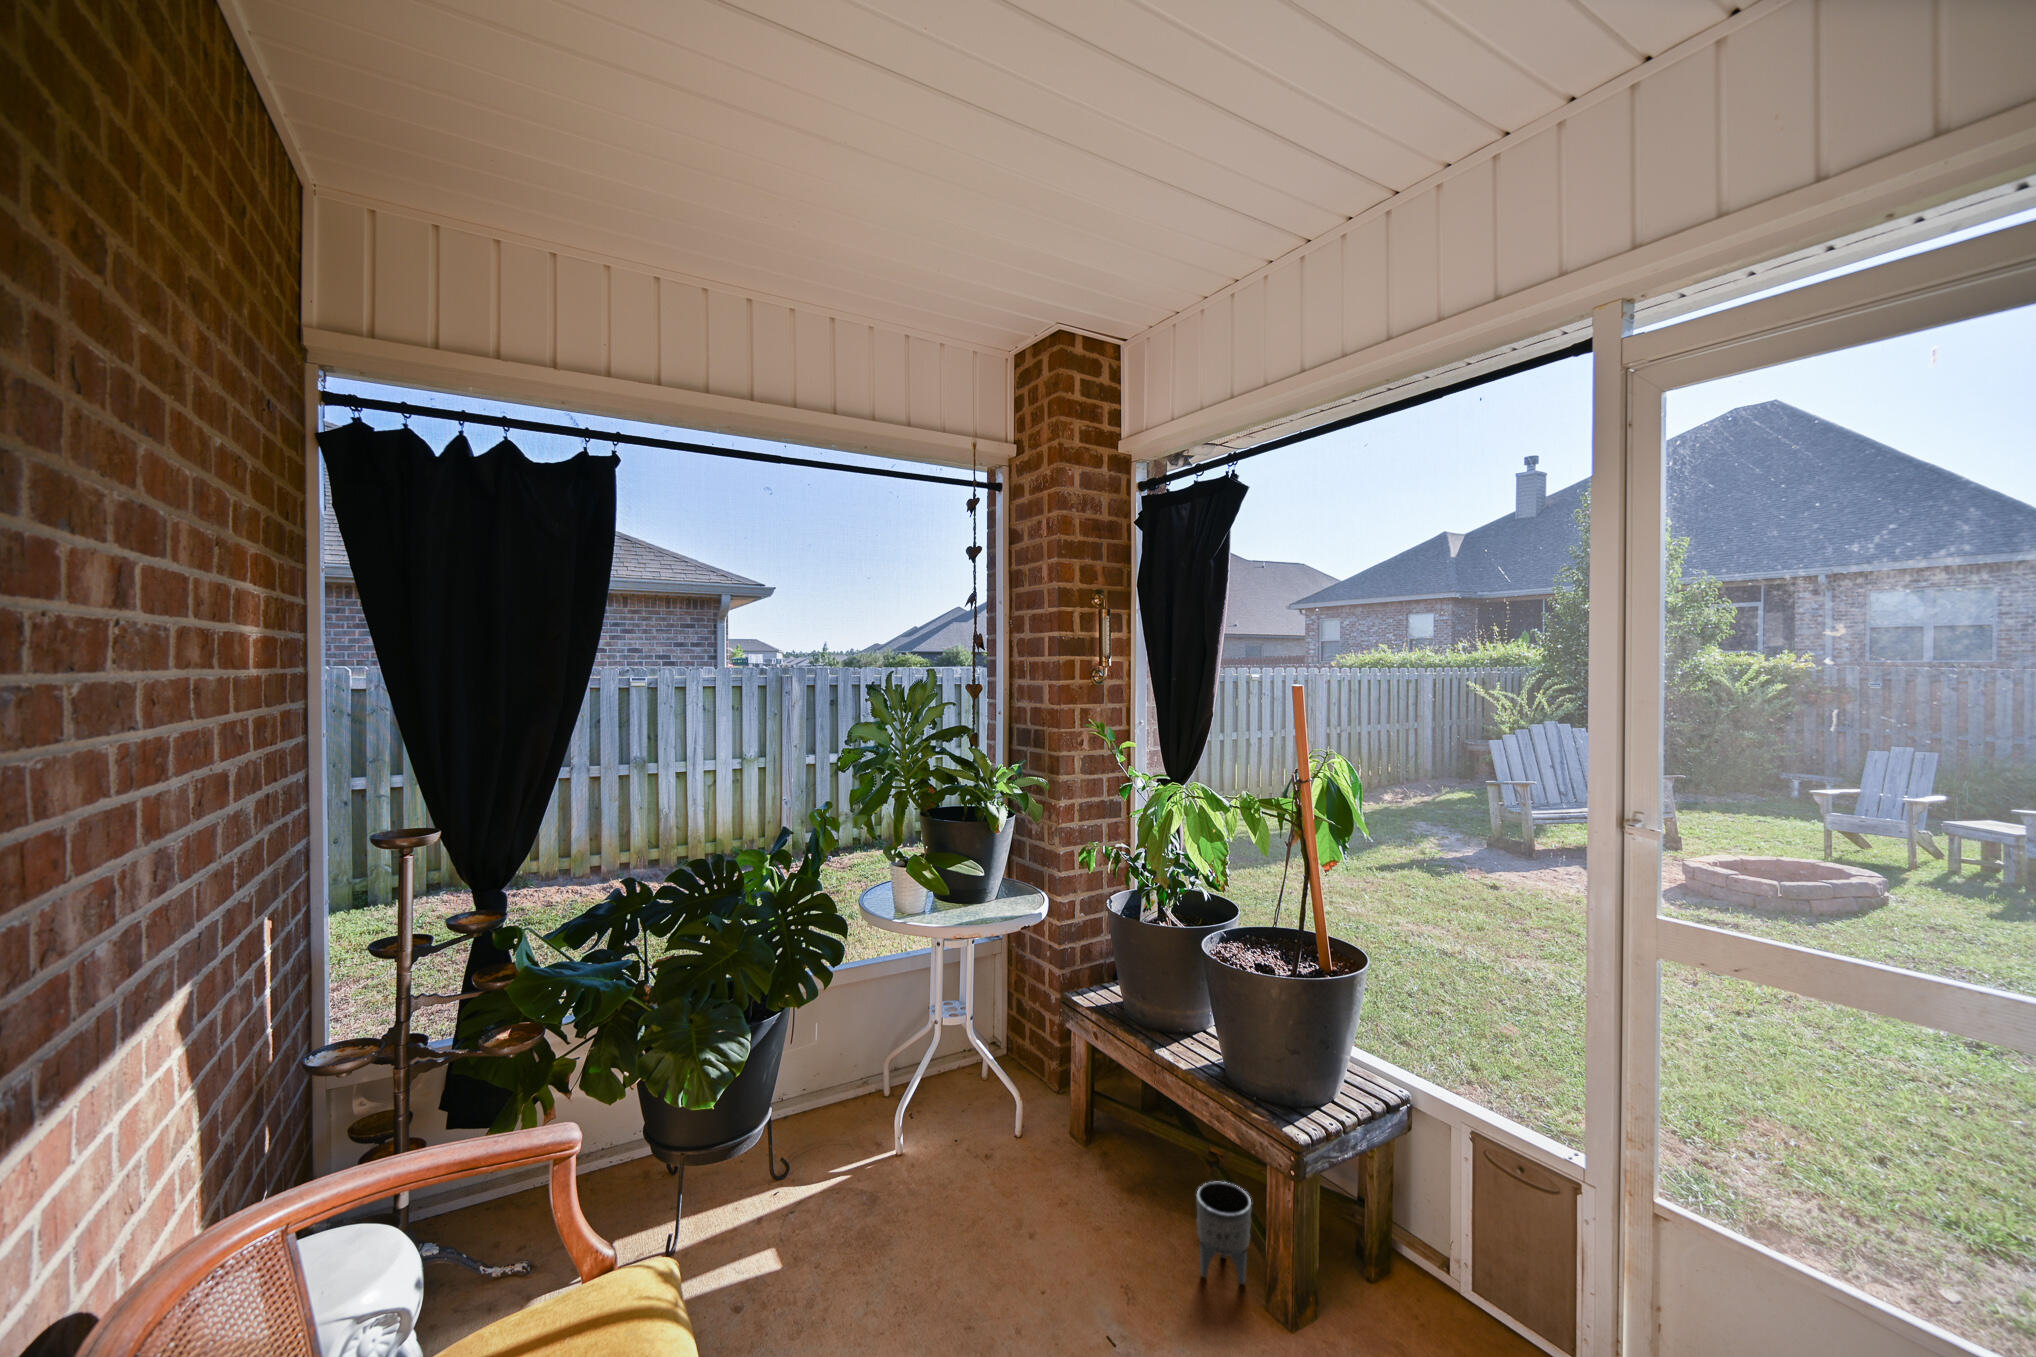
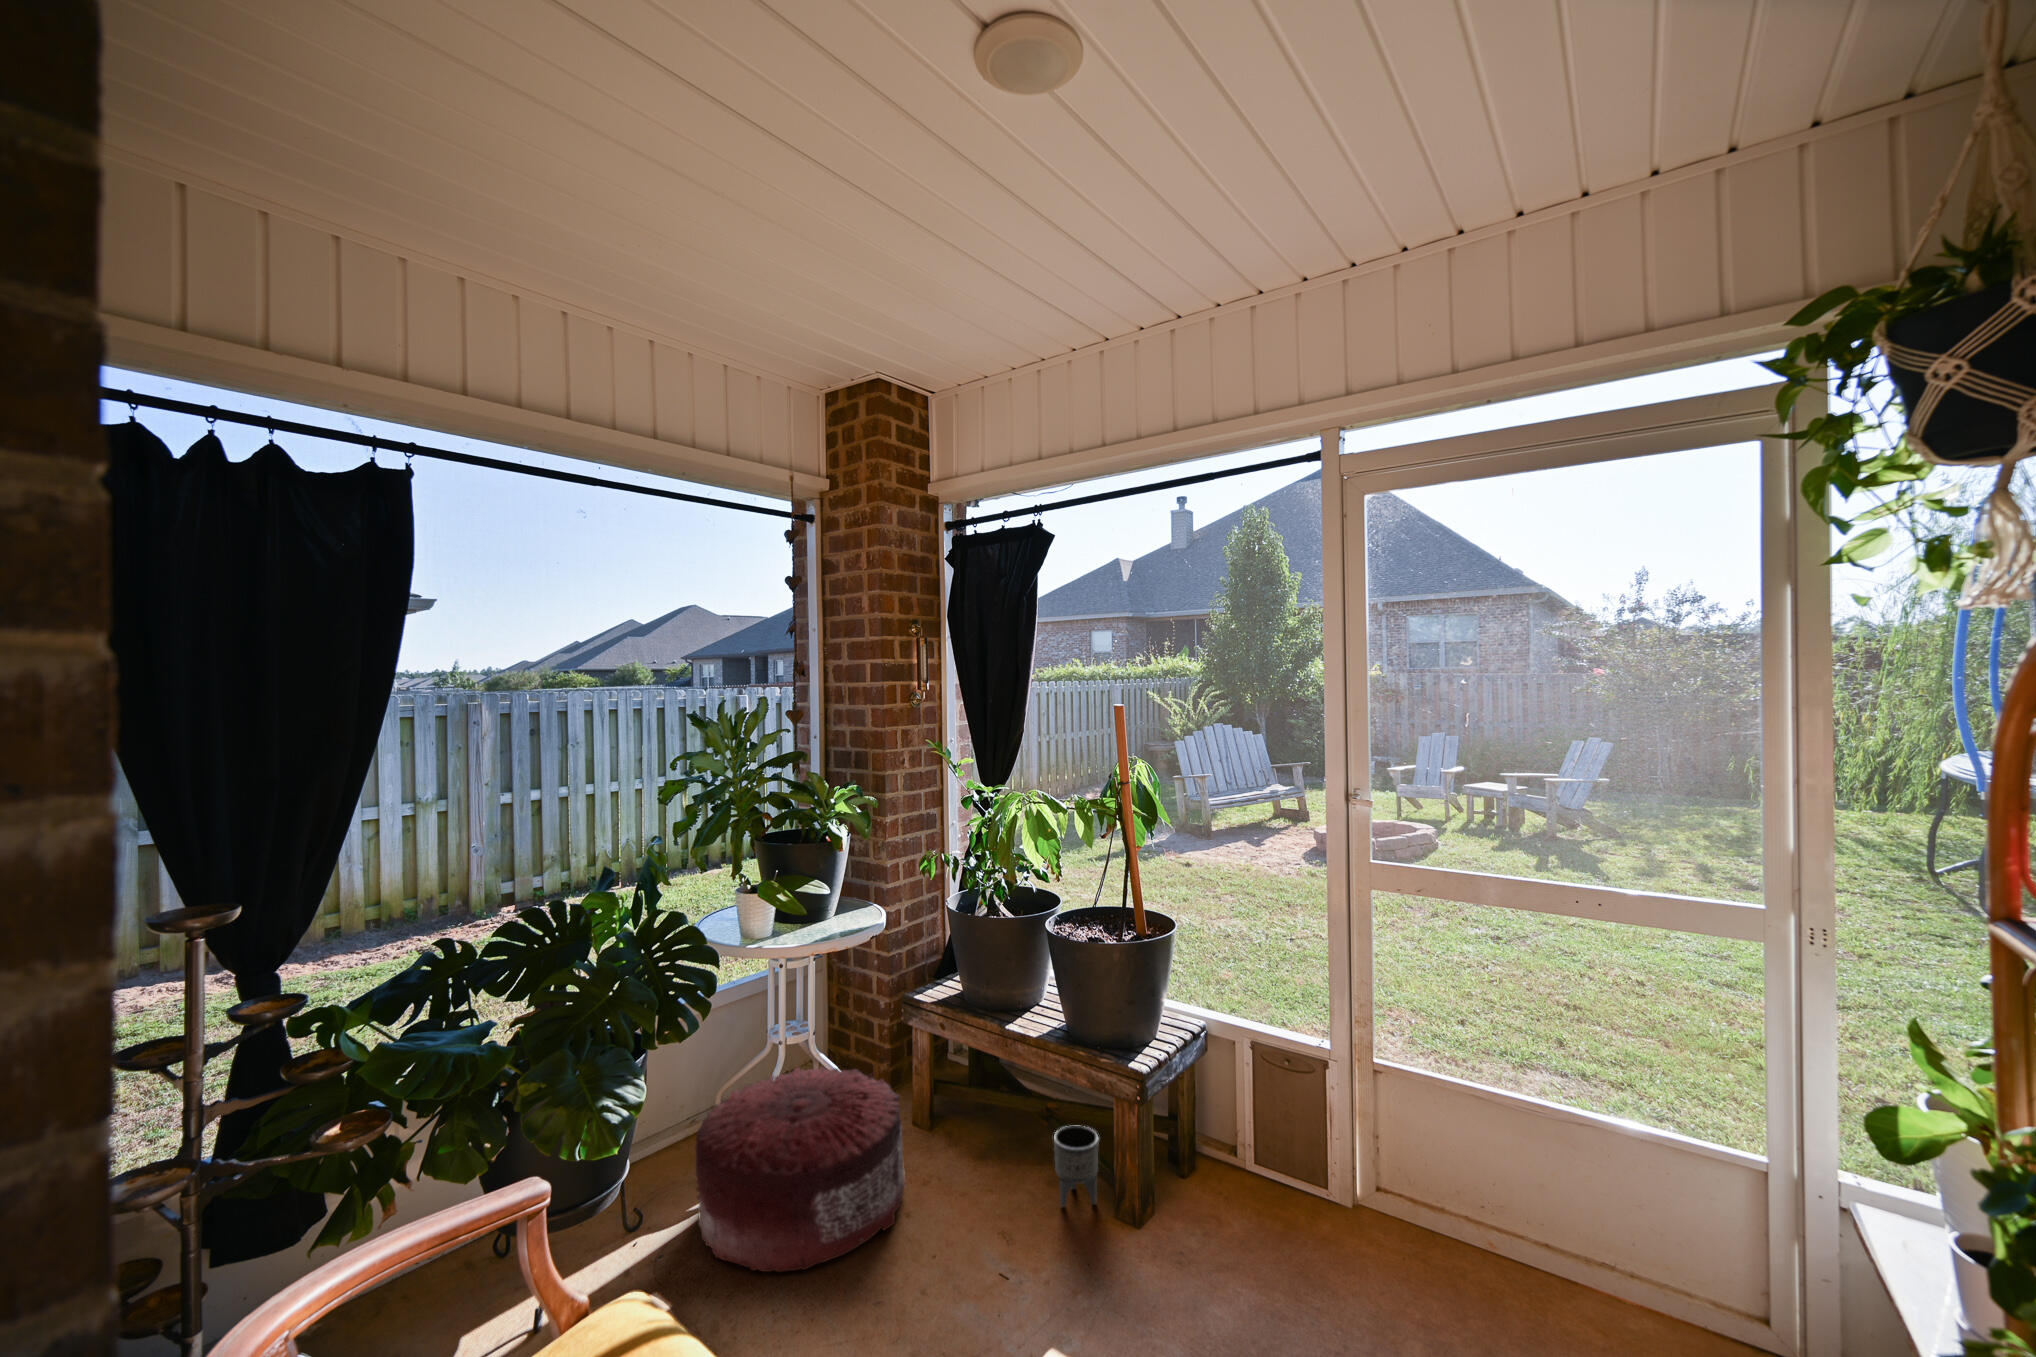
pouf: none [823,1049,1036,1268] -> present [696,1067,905,1272]

